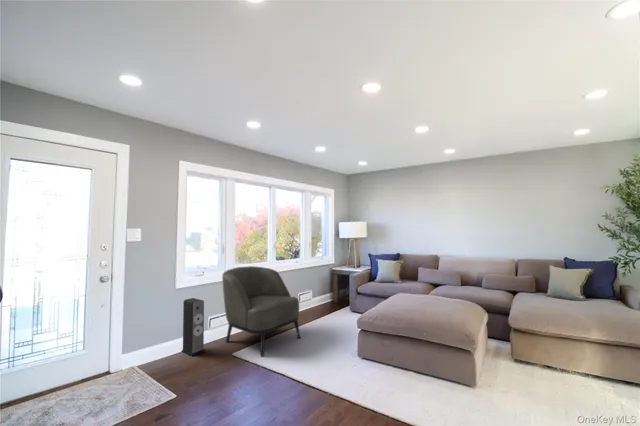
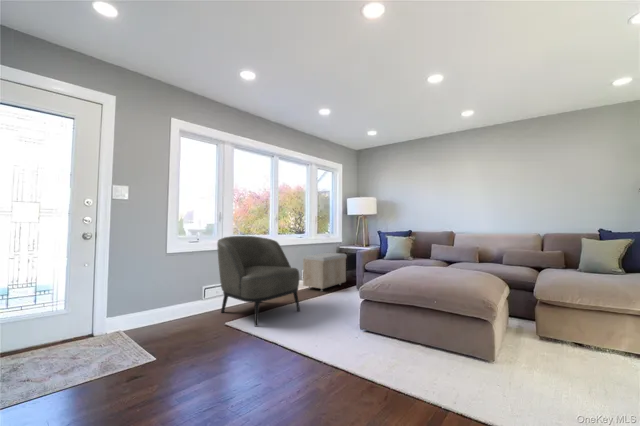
storage bench: none [299,275,340,315] -> present [303,253,347,291]
speaker: present [182,298,205,356] -> none [172,264,197,324]

